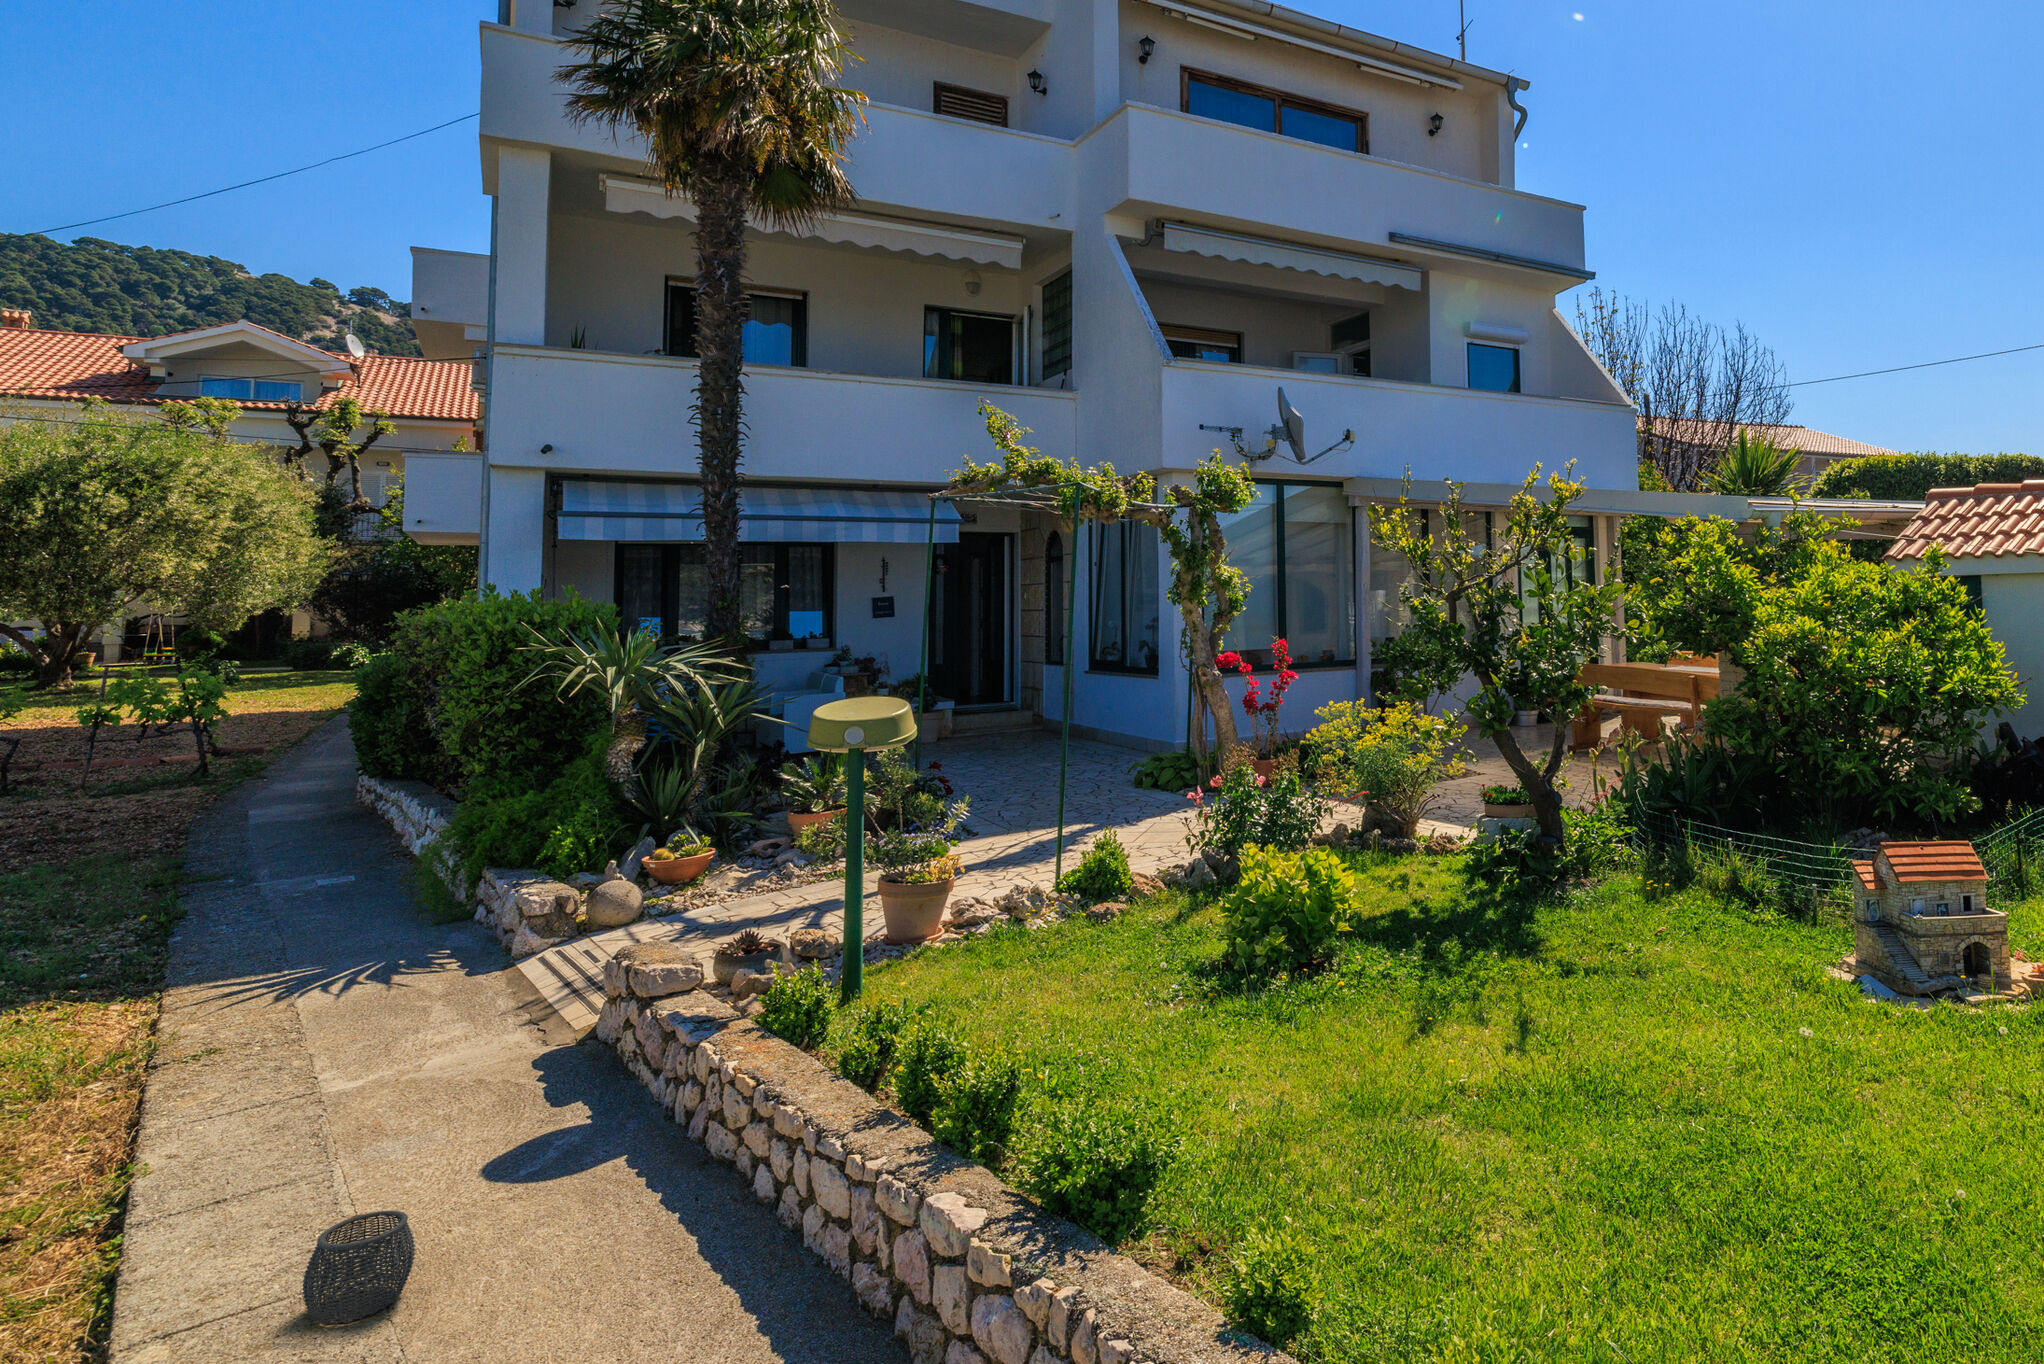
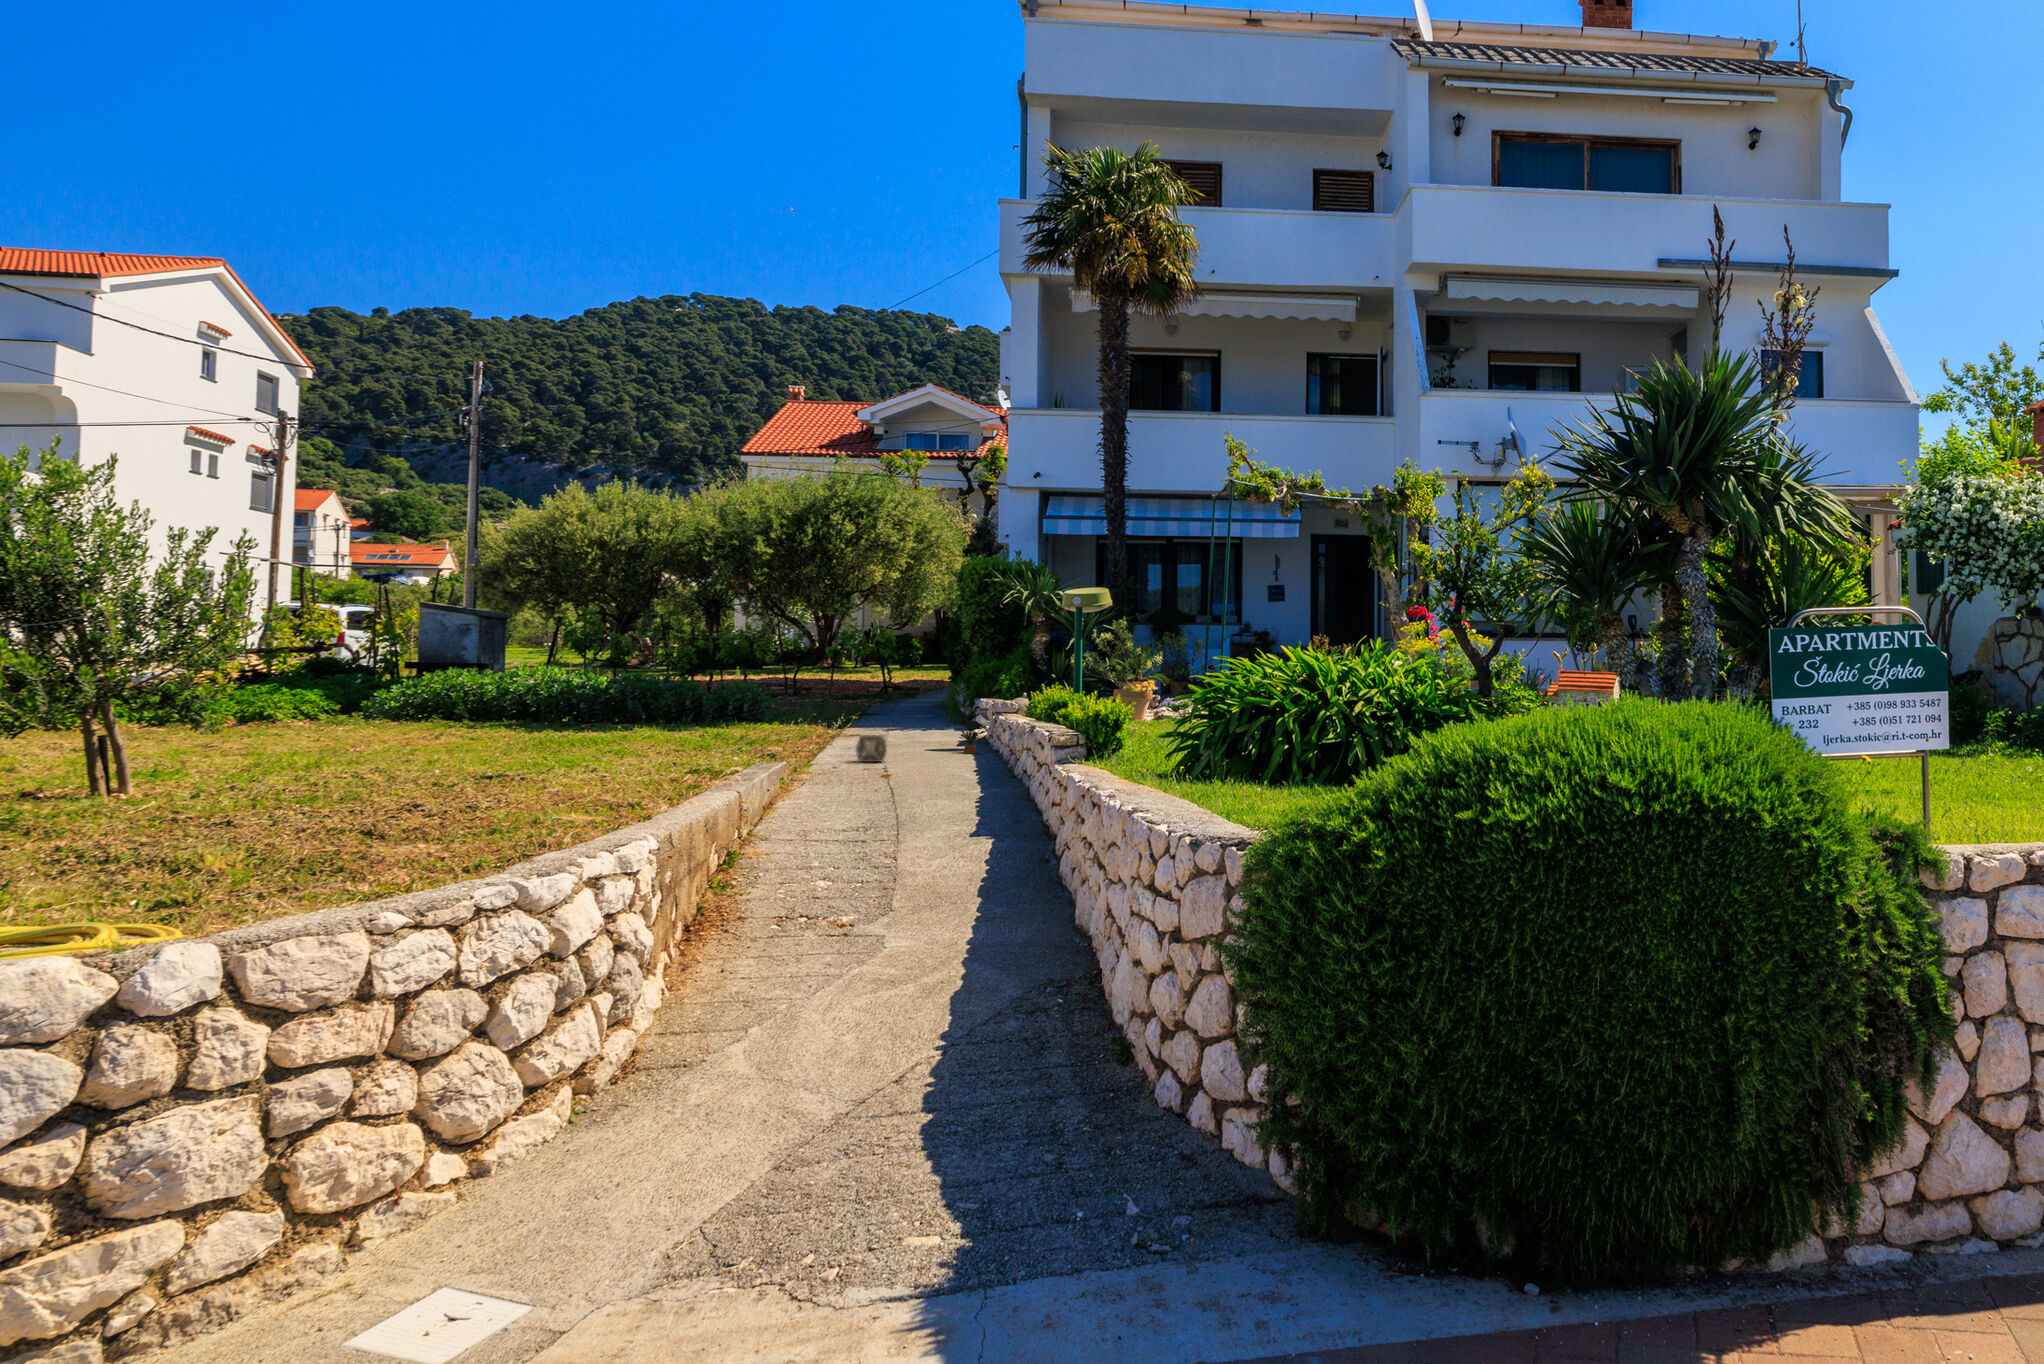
potted plant: none [561,983,635,1103] -> present [959,706,987,753]

